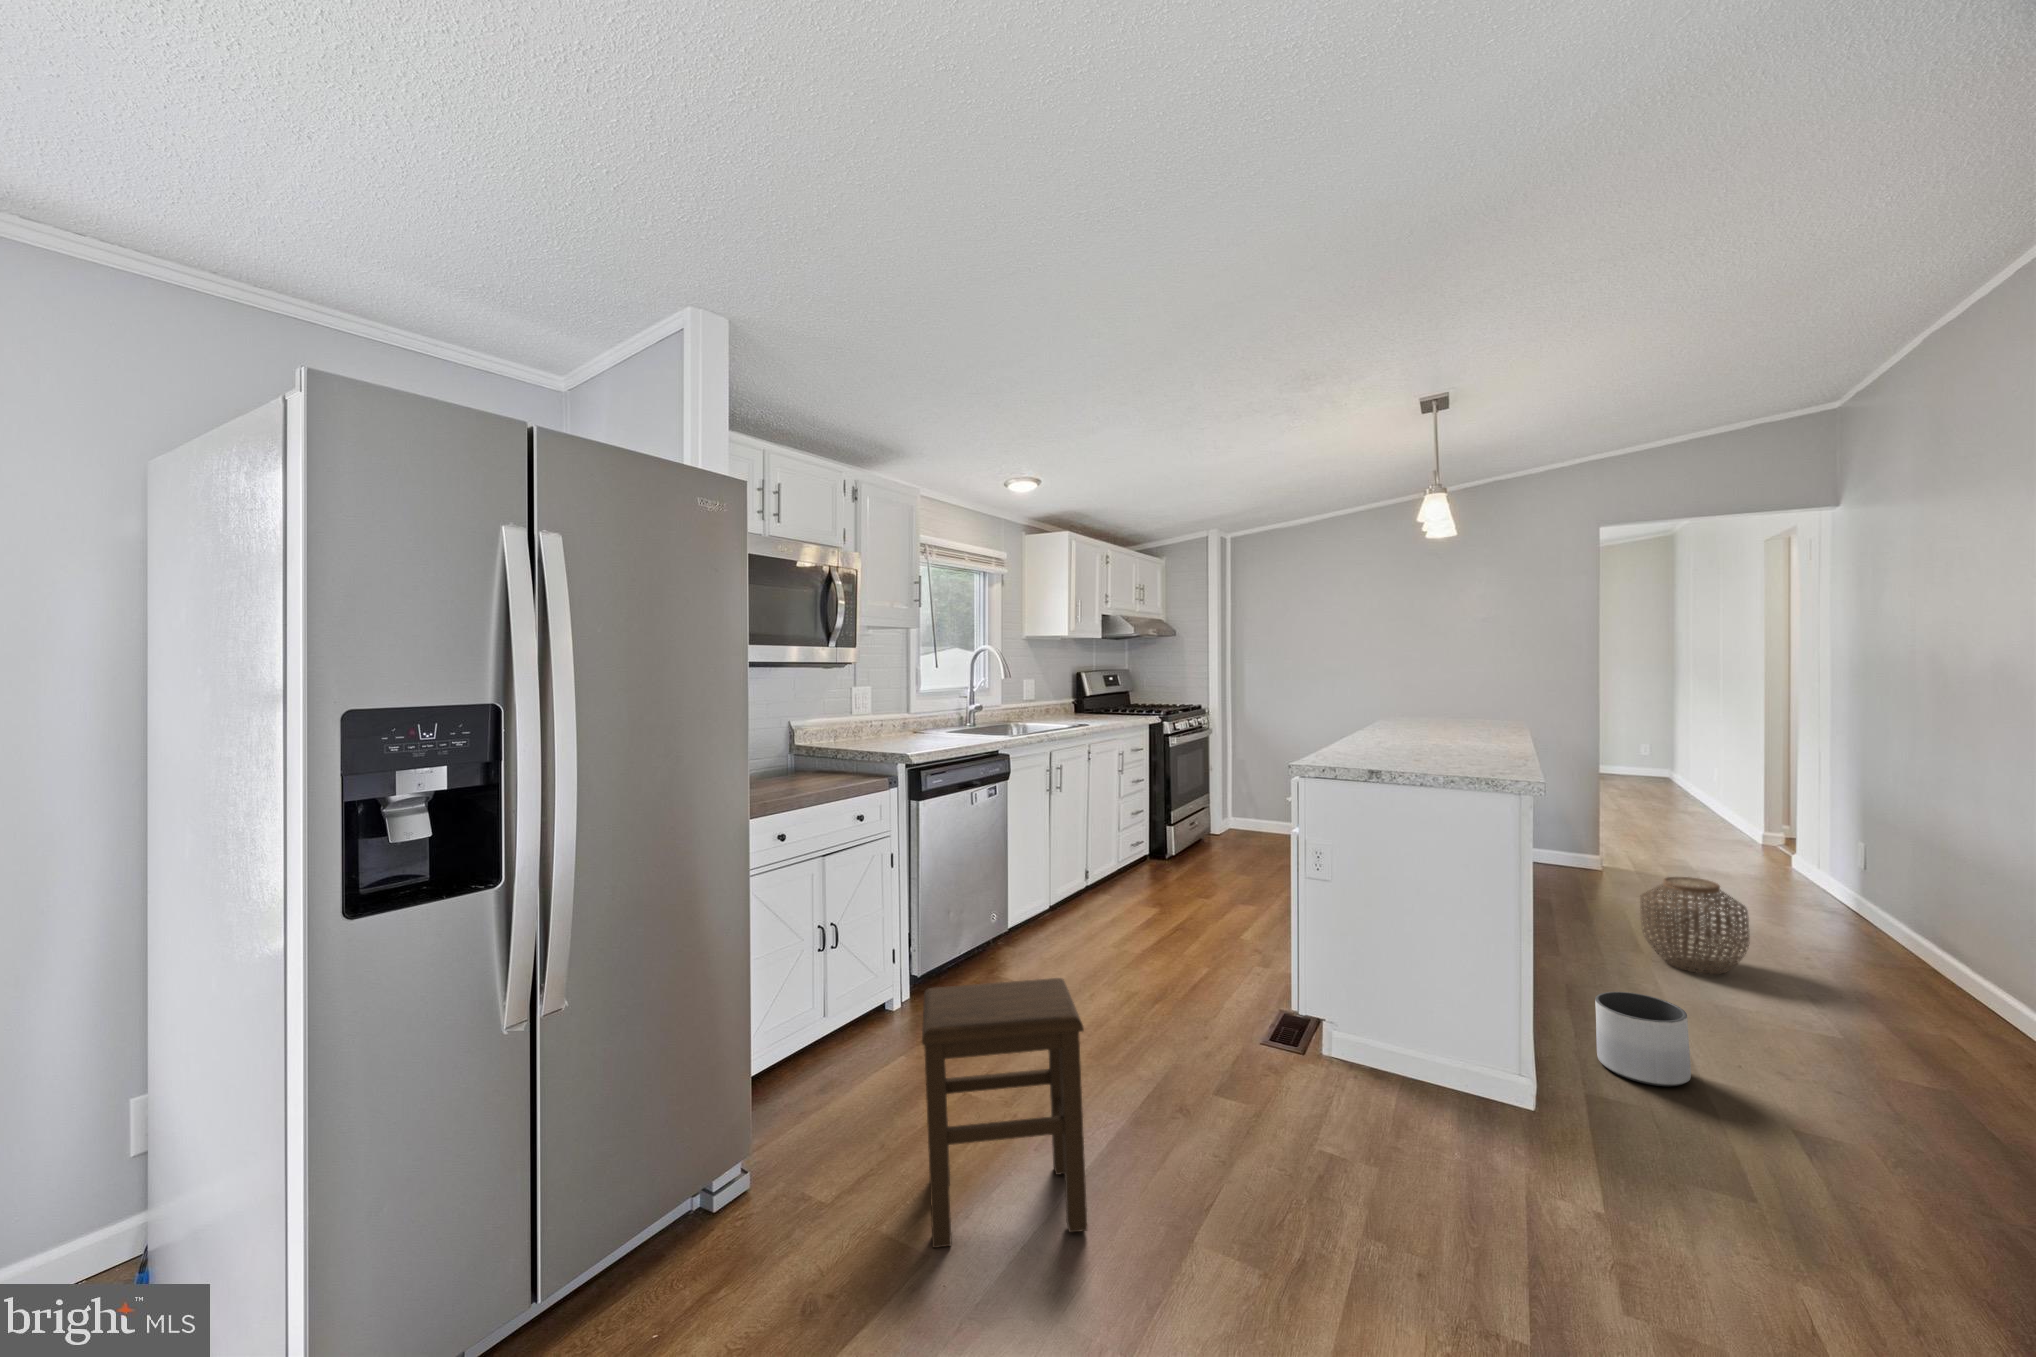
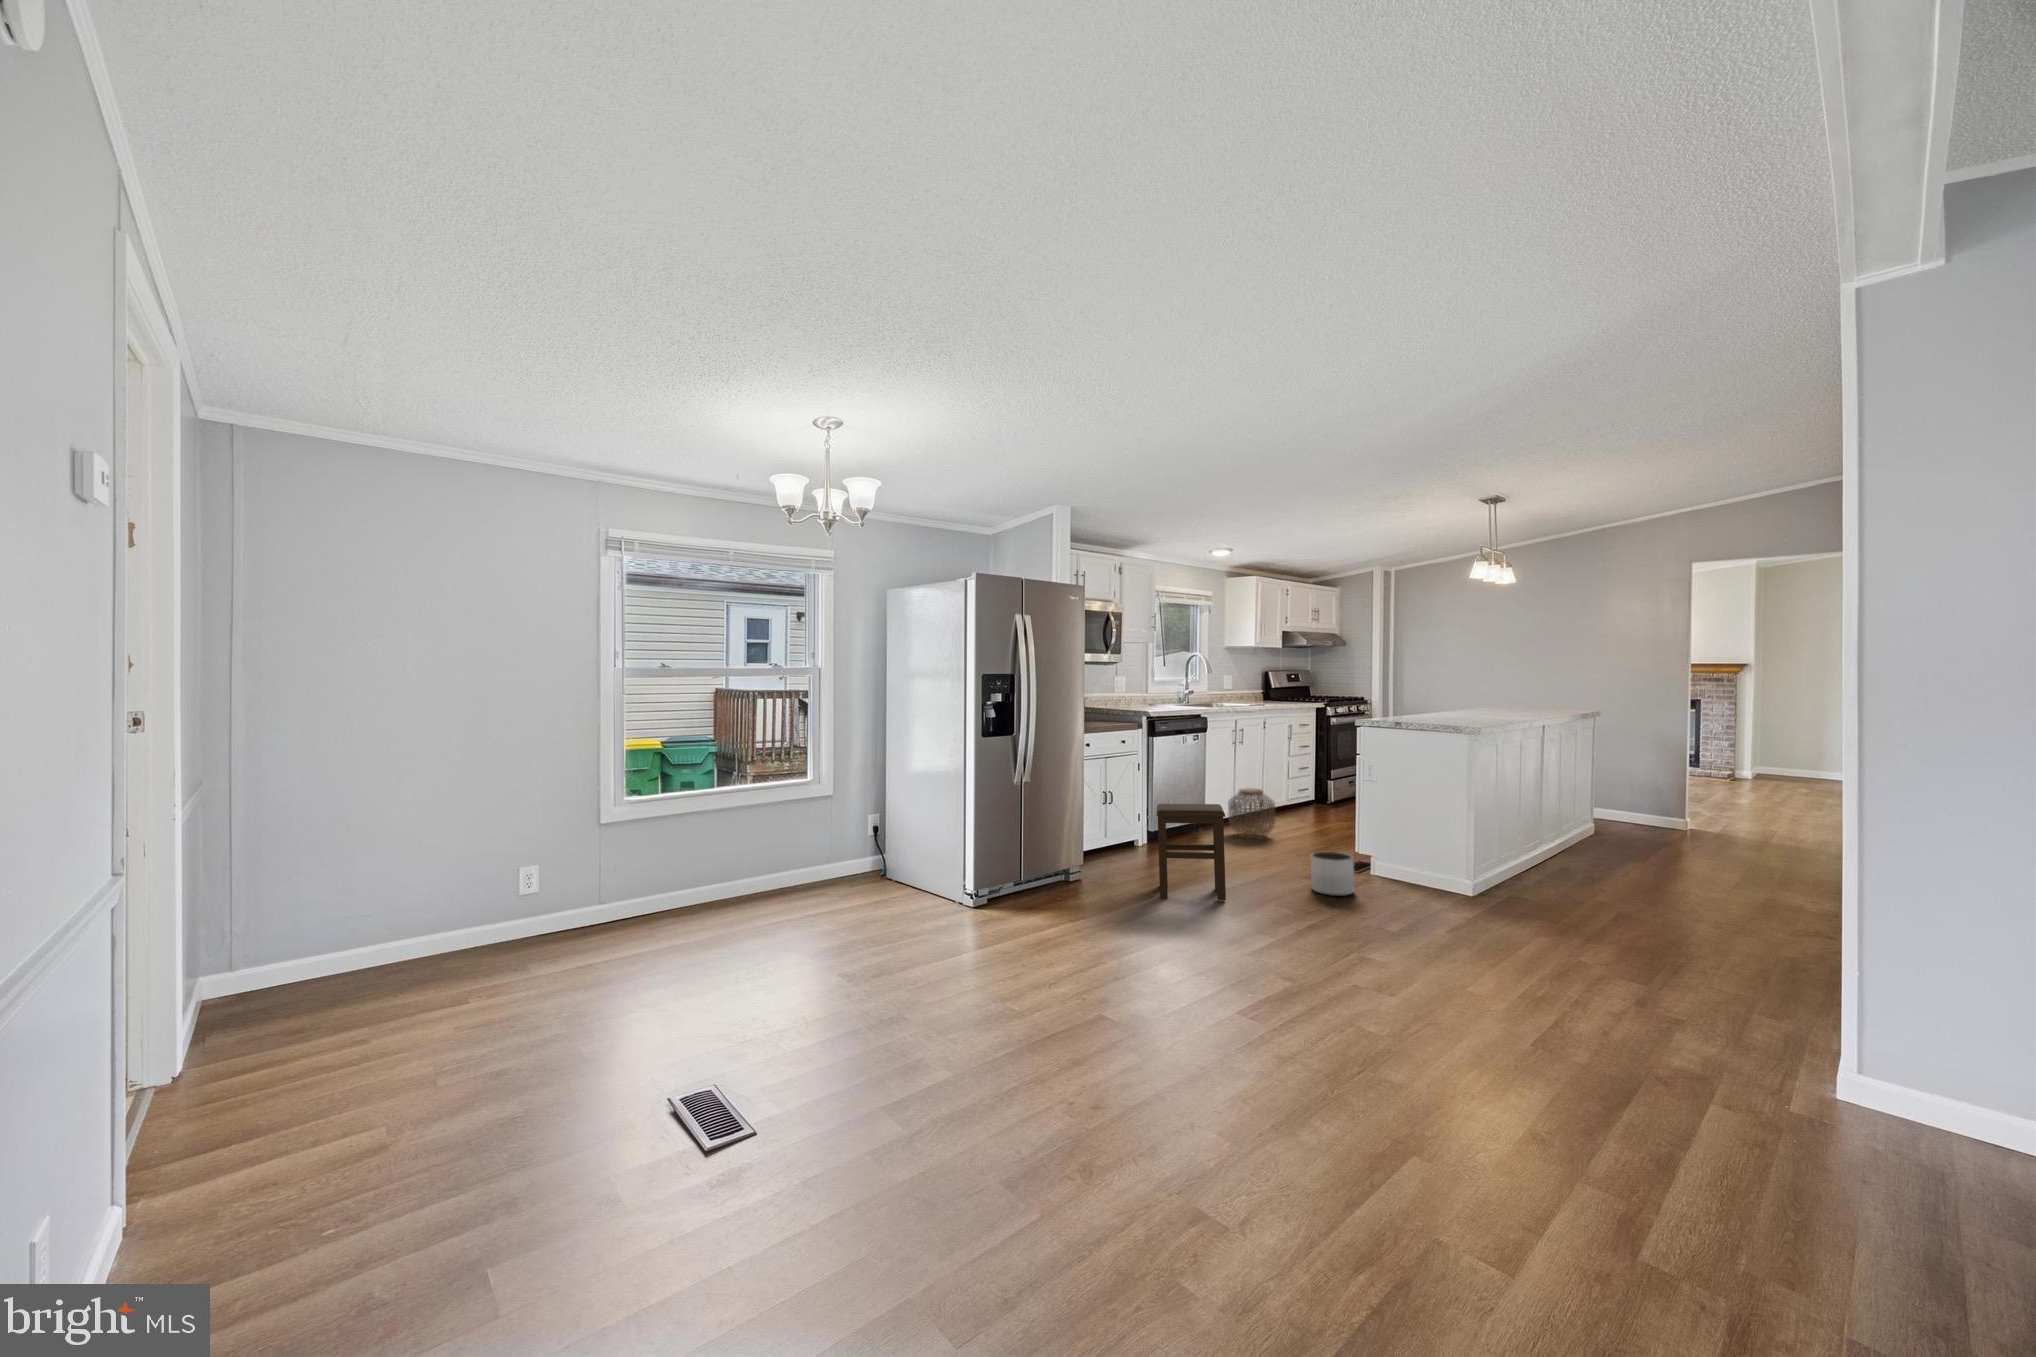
woven basket: present [1640,877,1750,974] -> present [1228,789,1275,839]
planter: present [1595,992,1691,1086] -> present [1311,852,1355,896]

